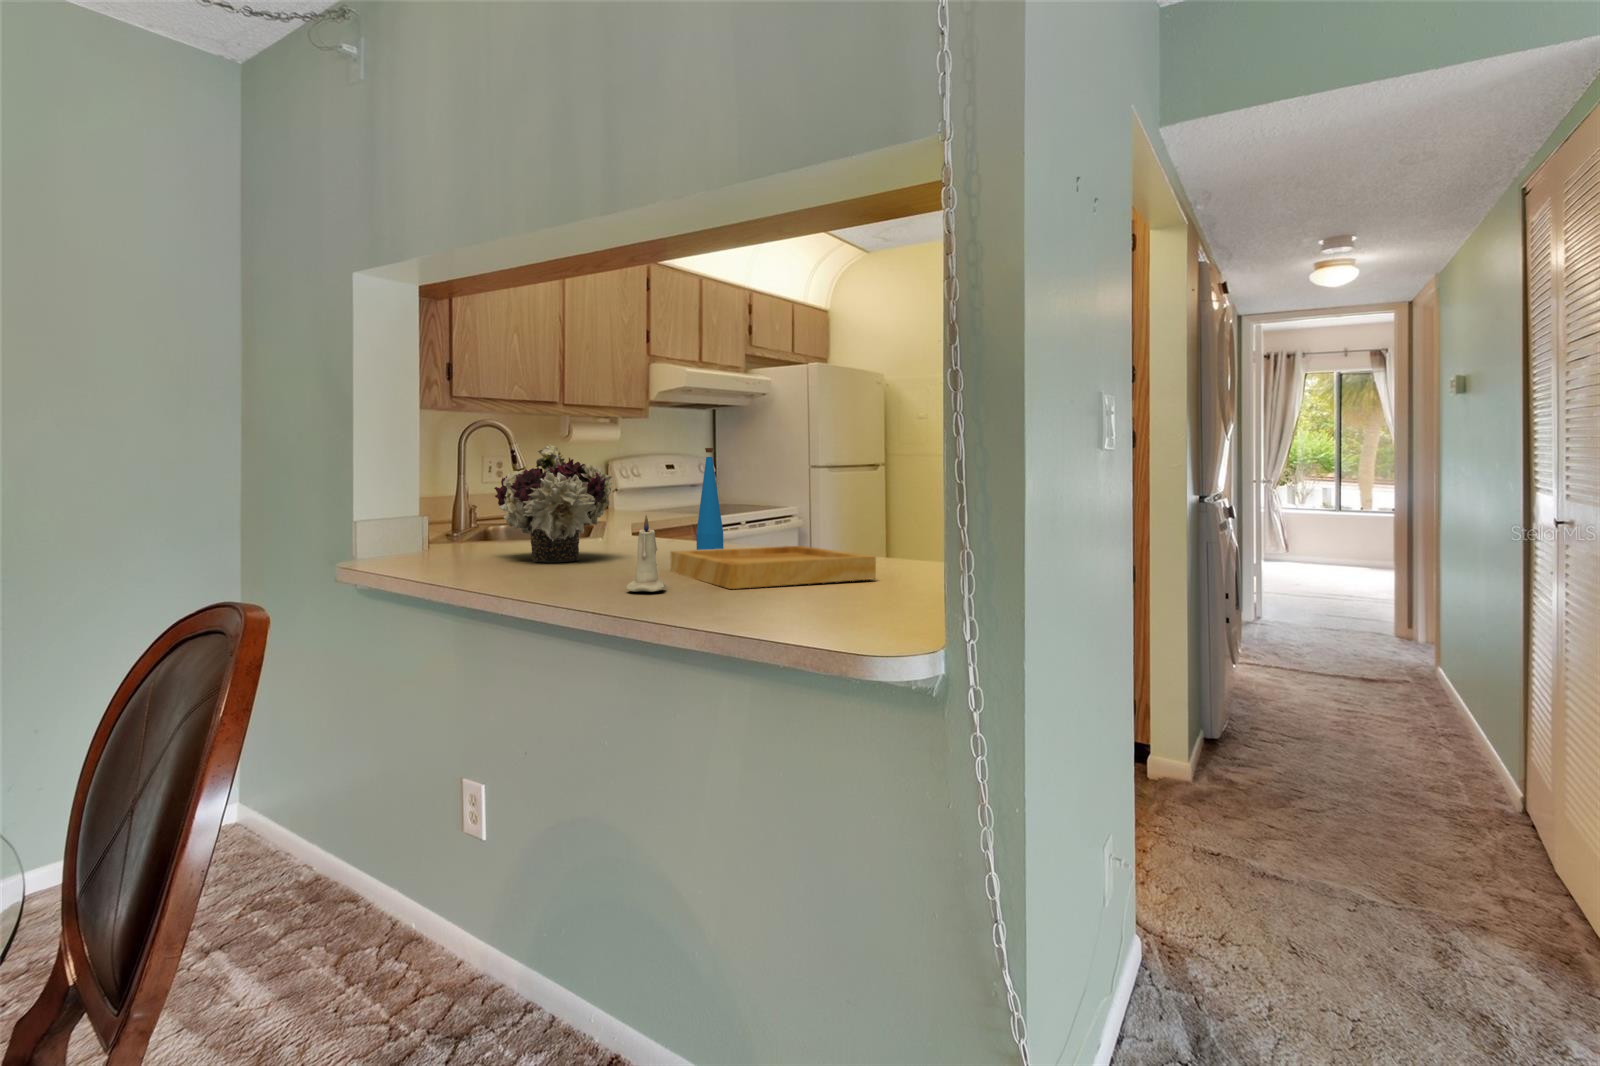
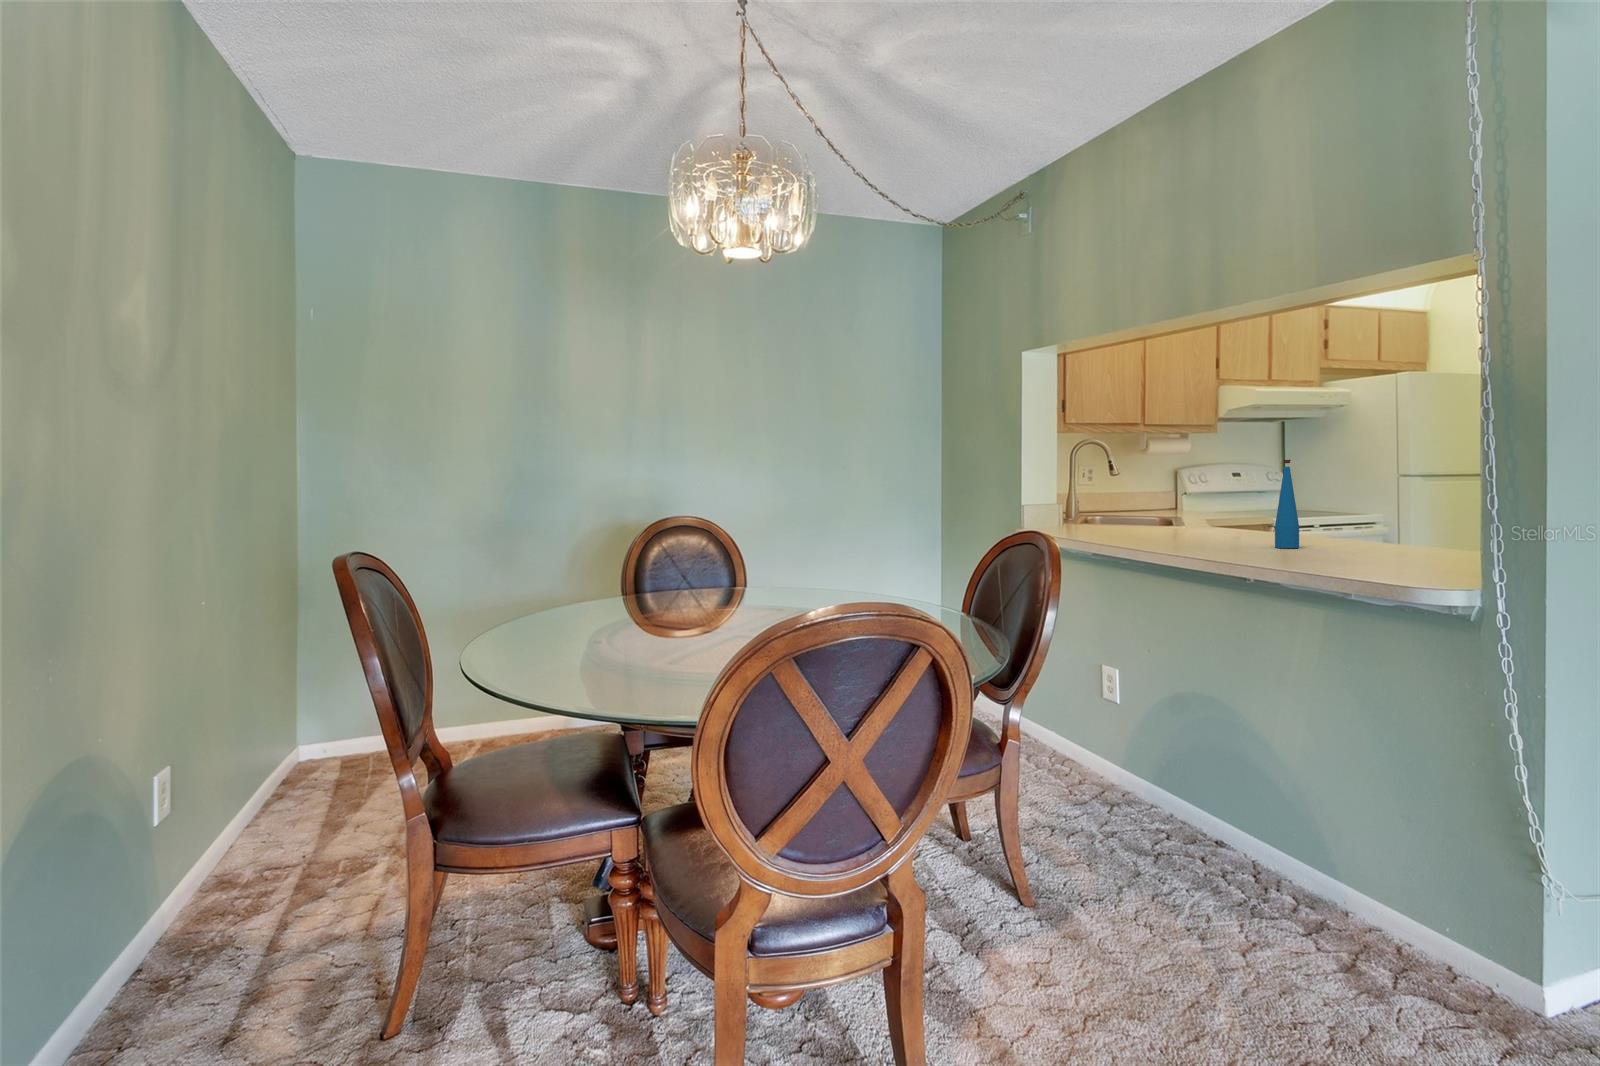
flower arrangement: present [494,444,612,563] -> none [1114,462,1205,547]
candle: present [626,515,666,592] -> none [1229,508,1259,560]
tray: present [671,546,876,589] -> none [1256,536,1443,561]

